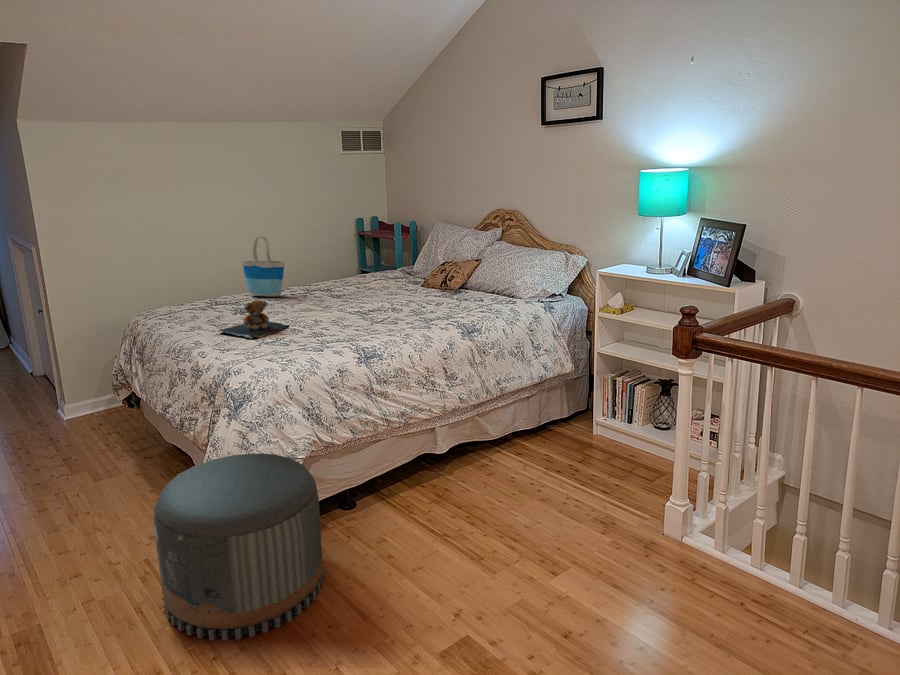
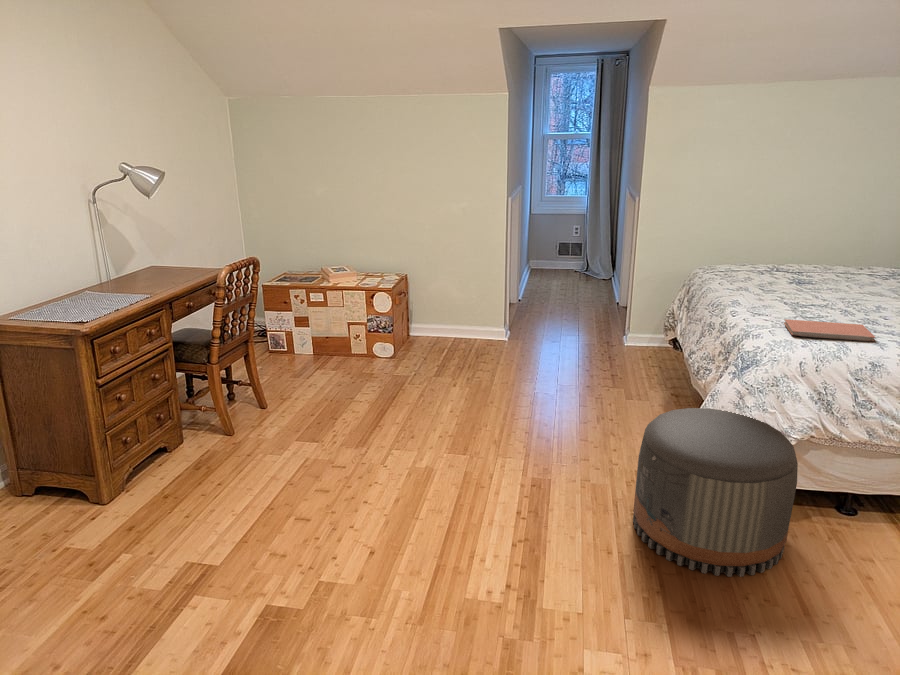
tote bag: present [243,236,284,297] -> none [818,205,868,273]
teddy bear: present [218,300,289,338] -> none [762,271,842,310]
notebook: none [254,339,333,363] -> present [784,319,875,341]

